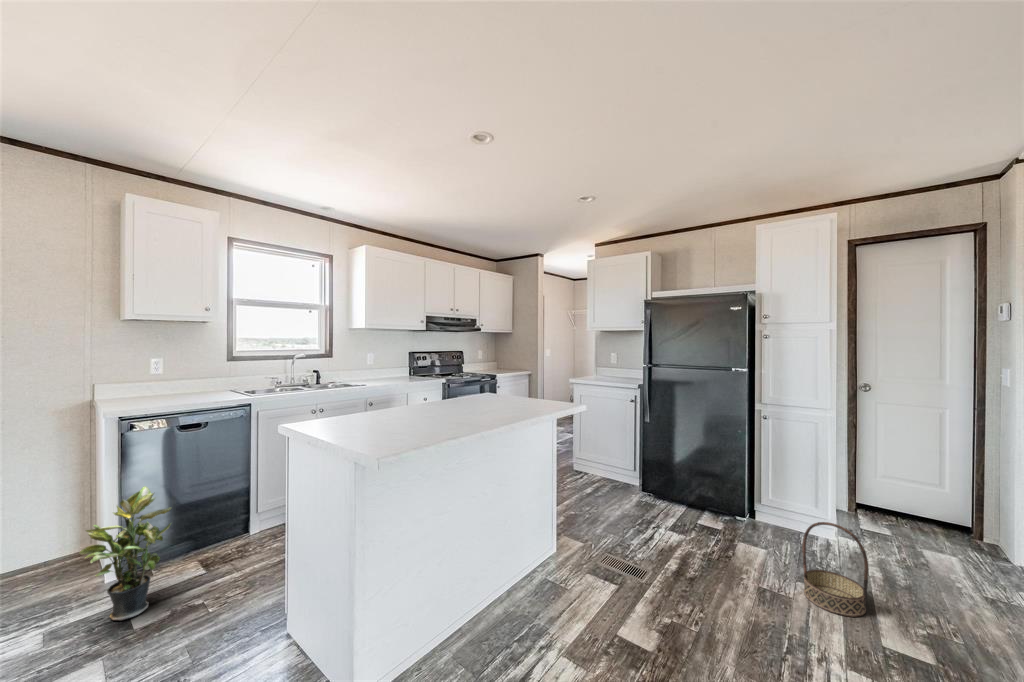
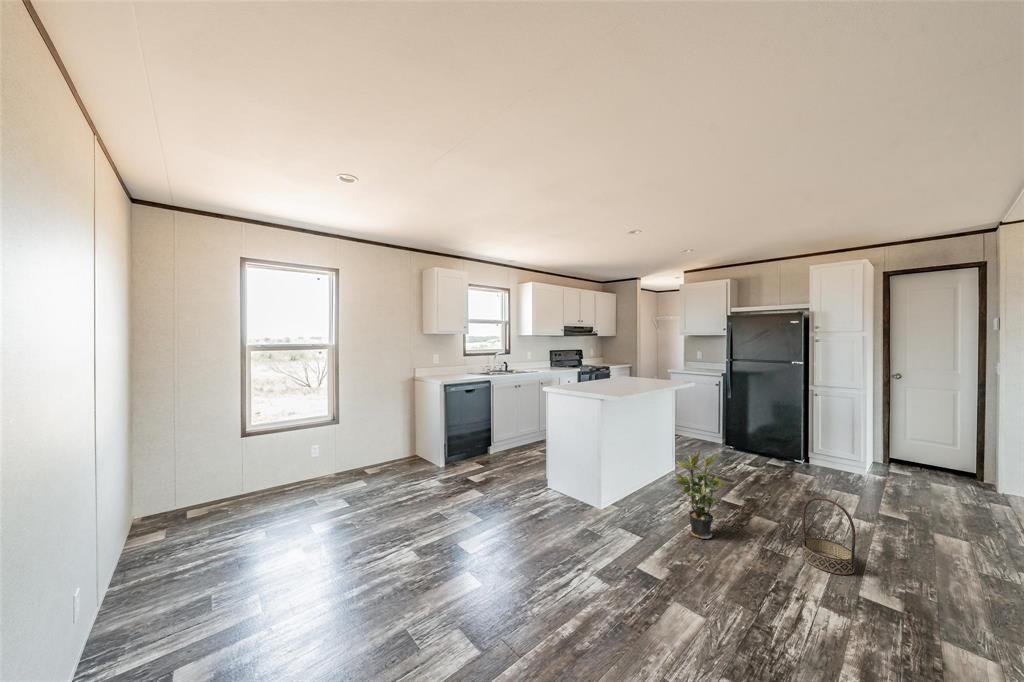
potted plant: present [79,486,172,621] -> present [675,450,724,539]

